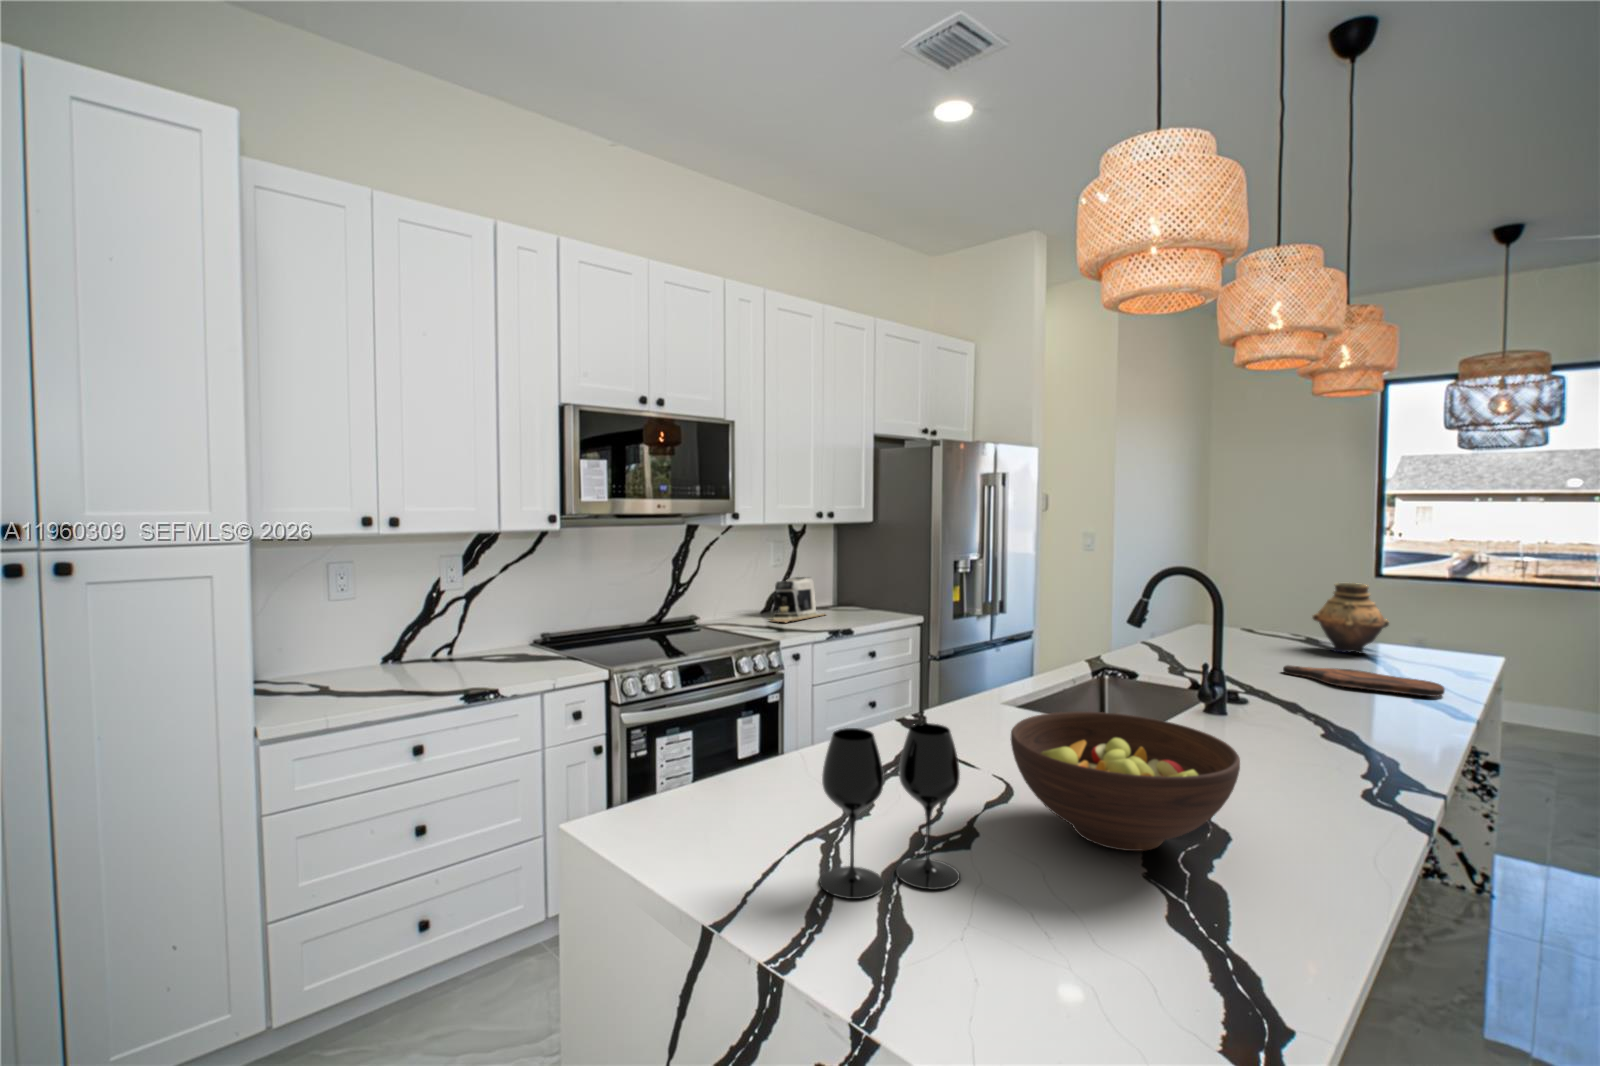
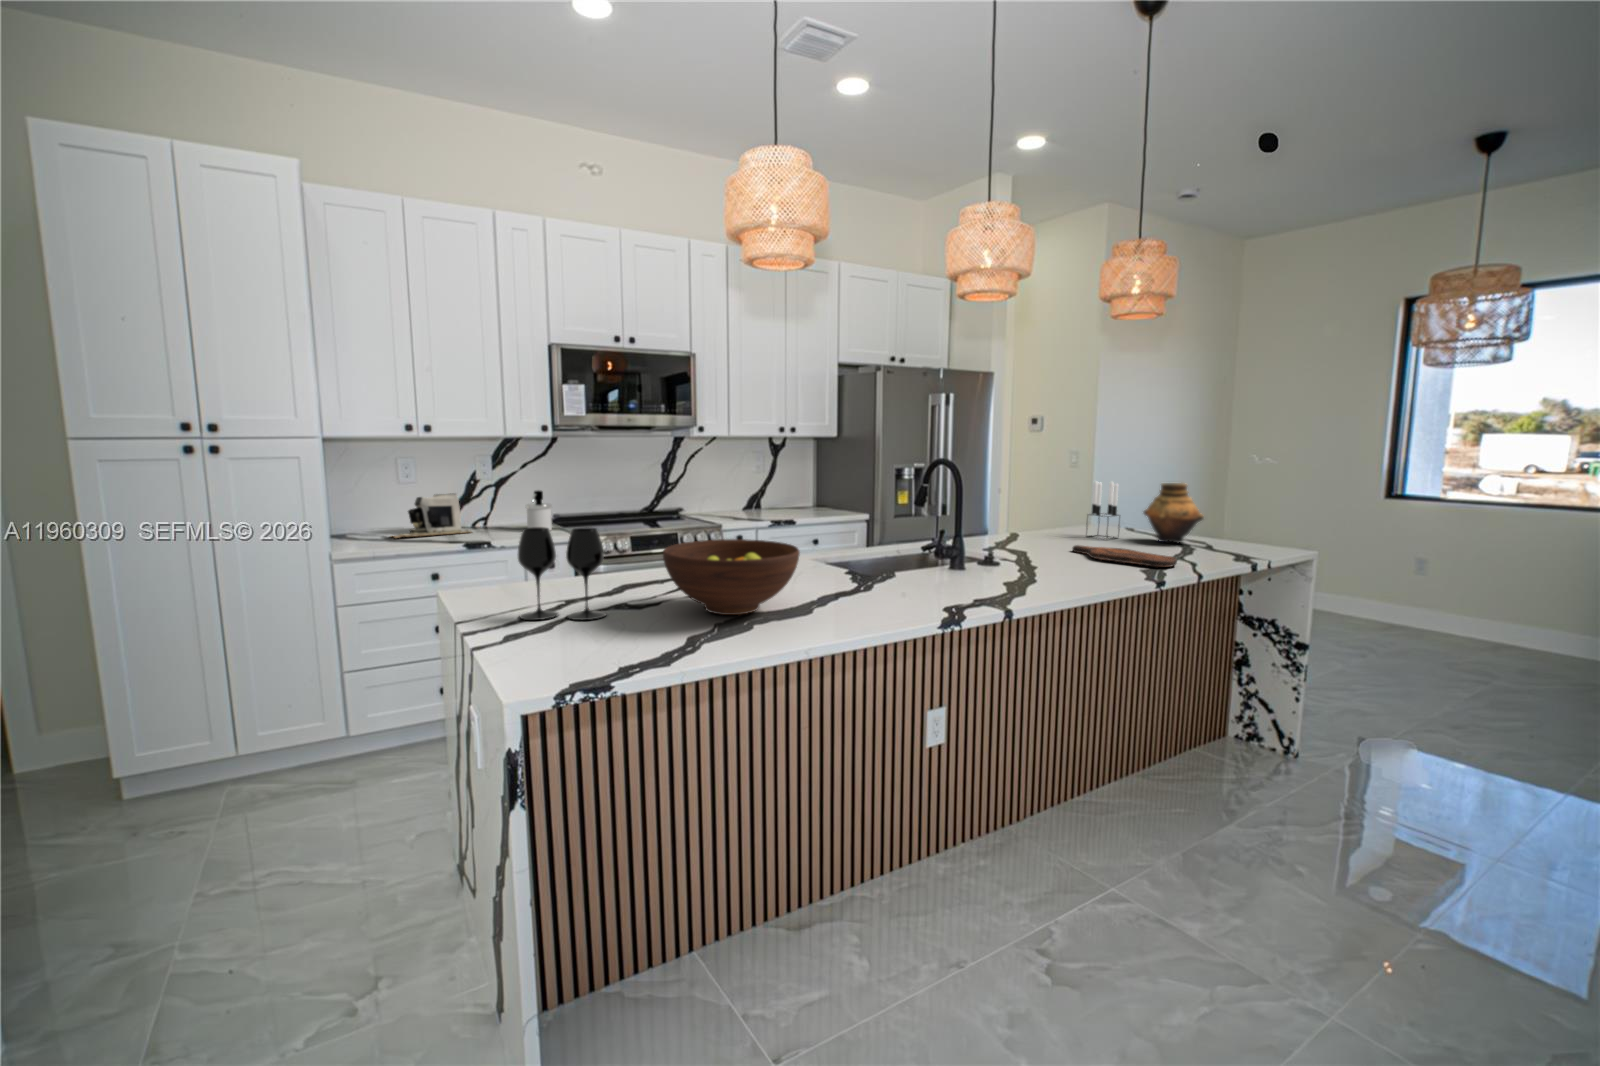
coffee maker: present [772,577,825,623] -> present [391,494,471,538]
candle holder: none [1249,580,1287,651] -> present [1089,481,1118,539]
soap dispenser: none [524,606,561,665] -> present [526,490,552,531]

